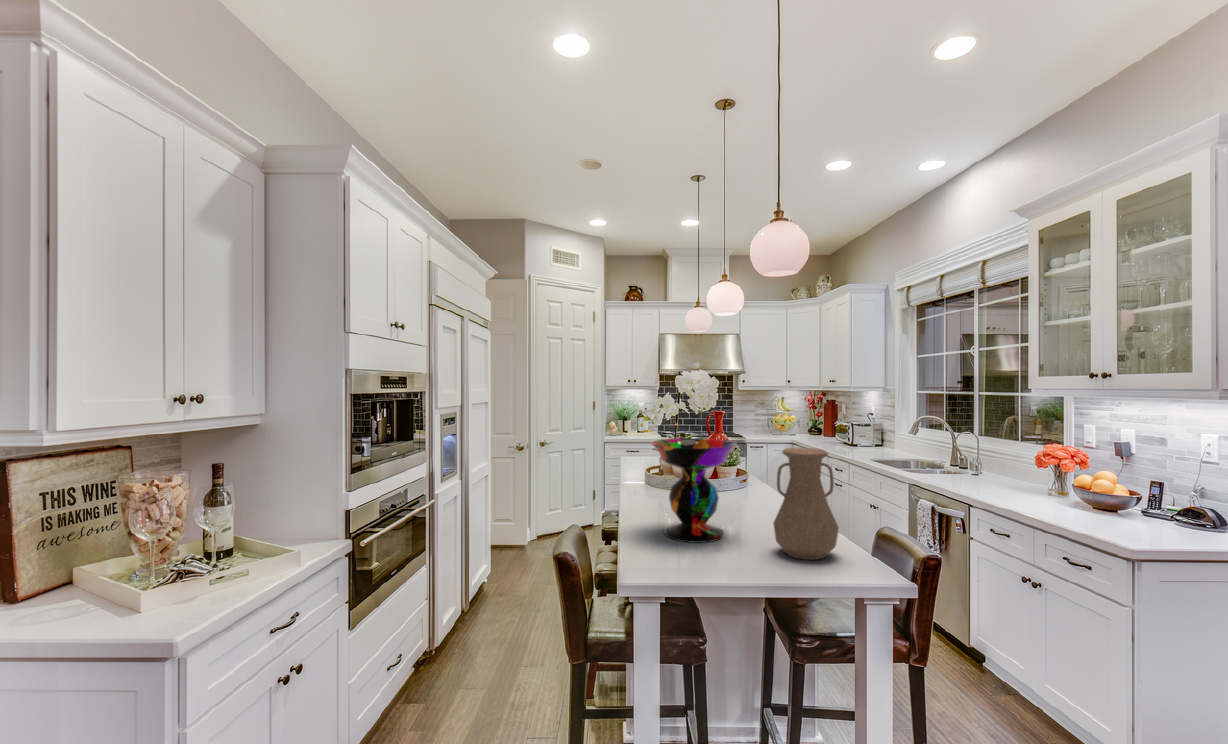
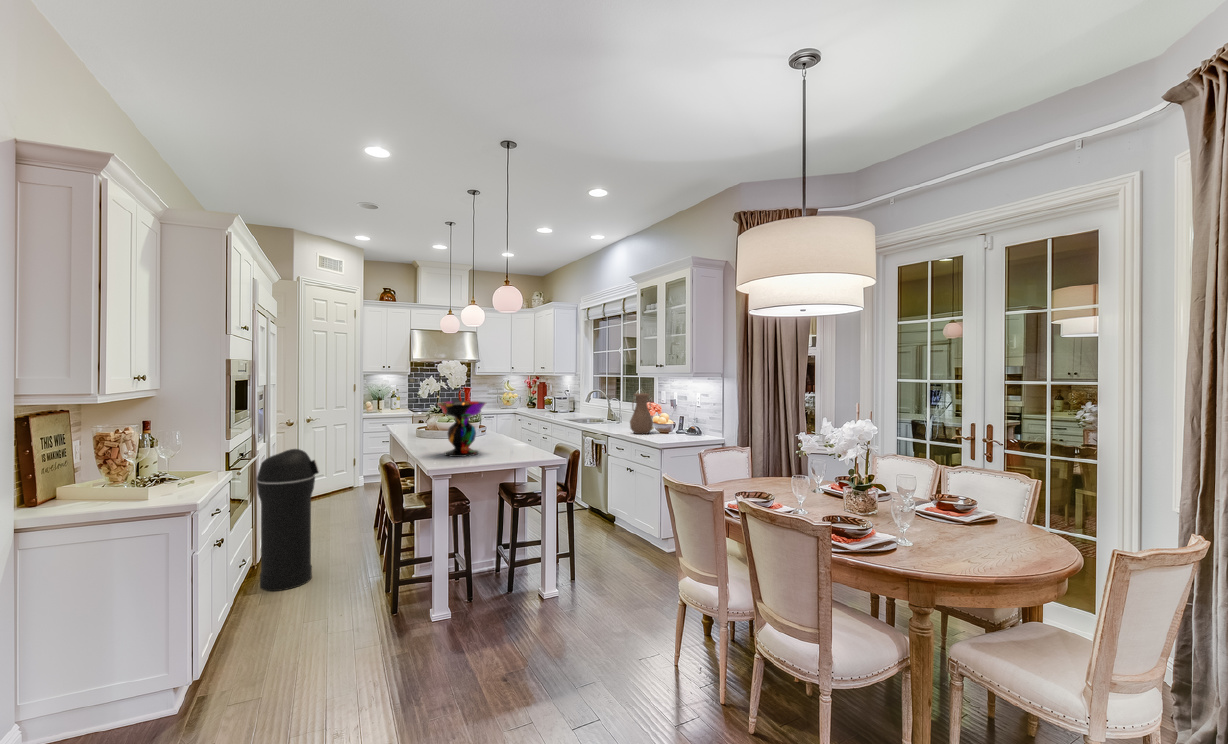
vase: present [773,448,839,560] -> present [630,393,653,434]
trash can: none [424,496,502,702] -> present [257,449,319,591]

